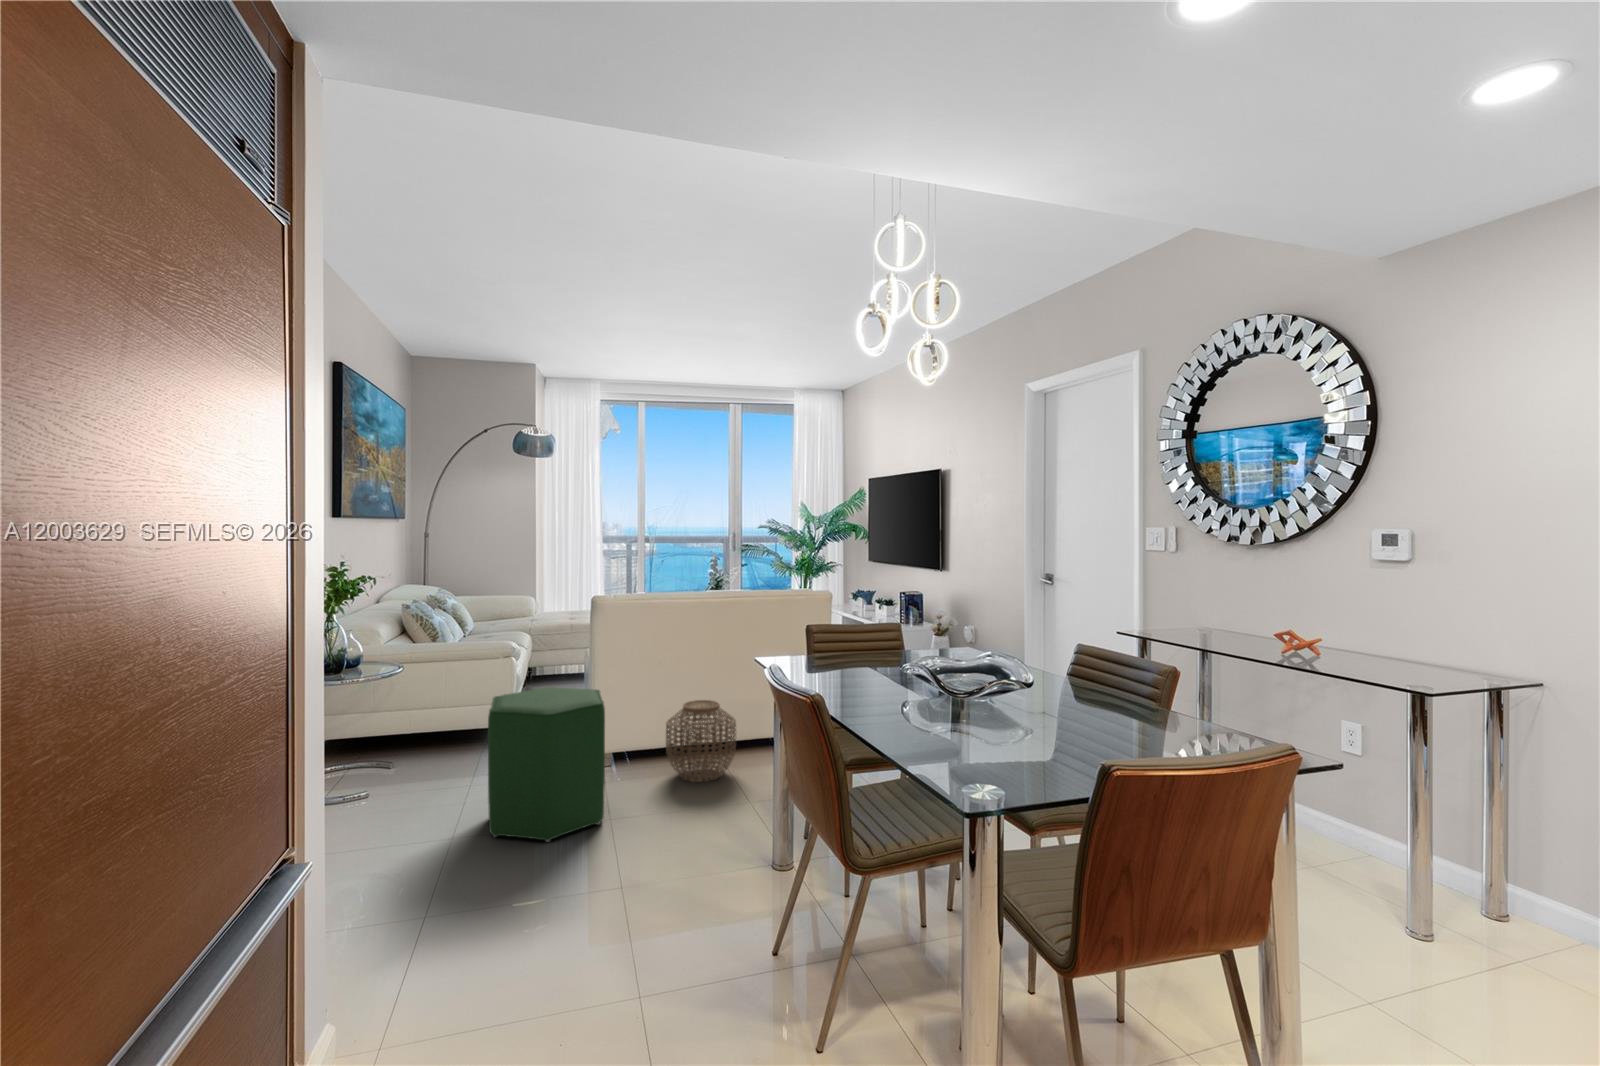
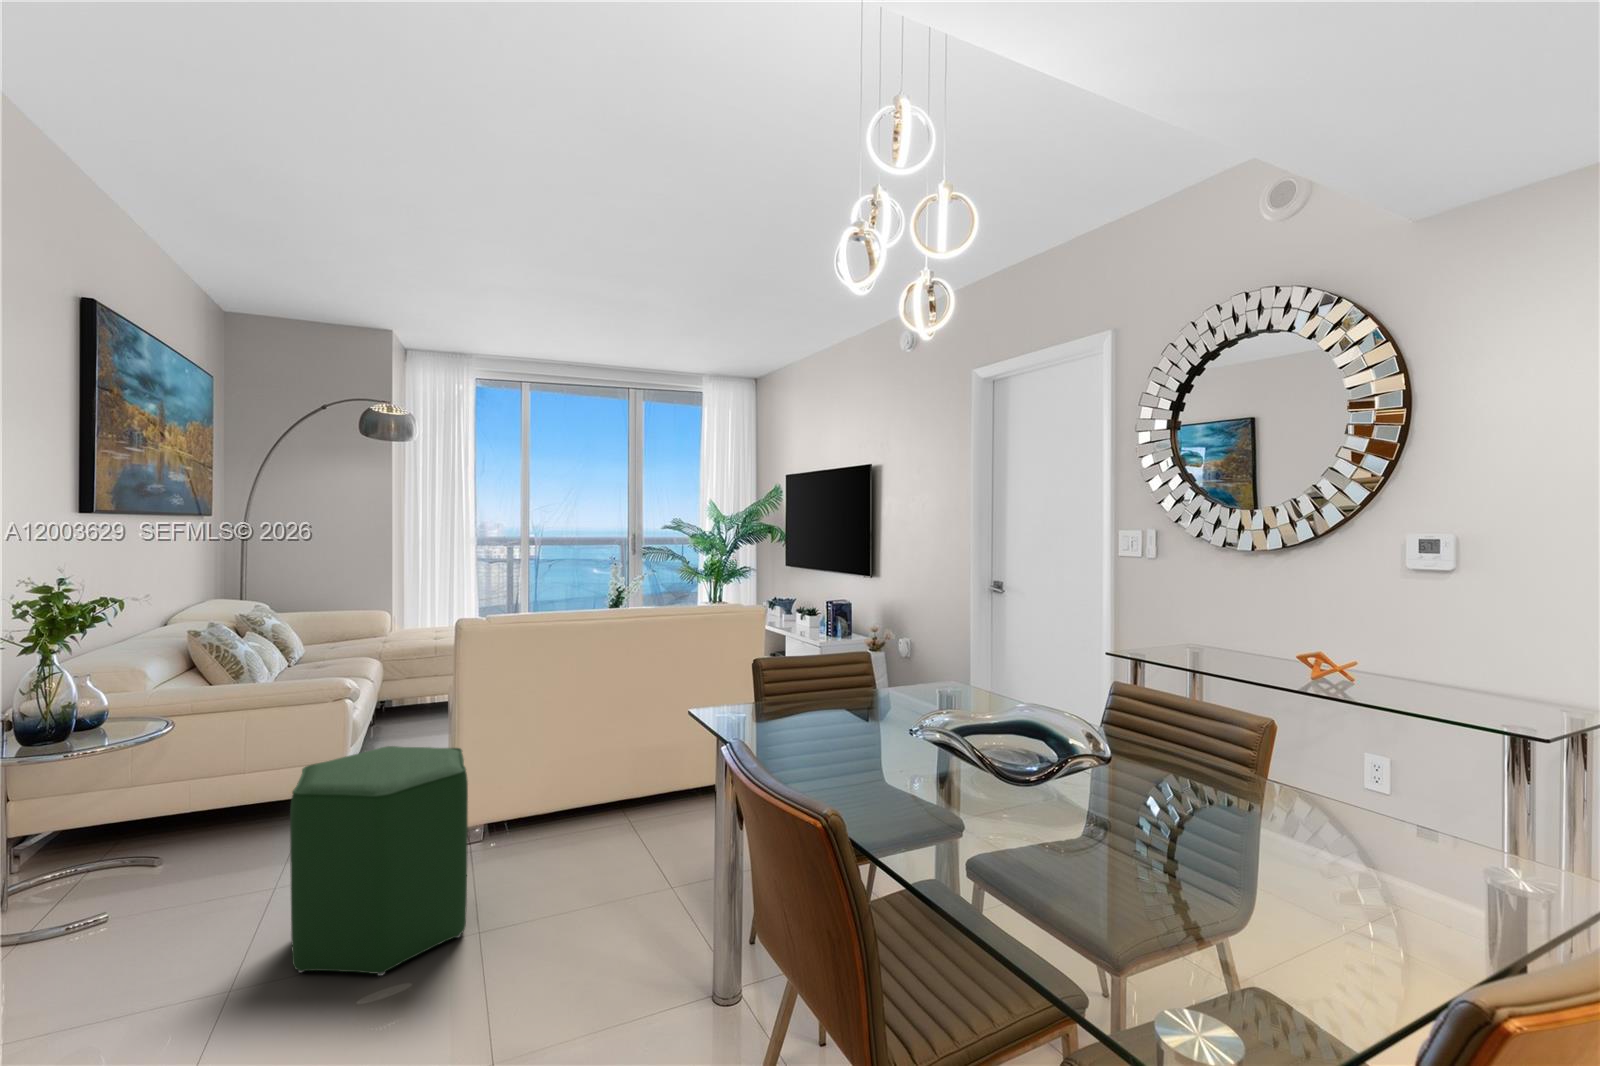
woven basket: present [666,700,736,782] -> none [553,749,645,857]

